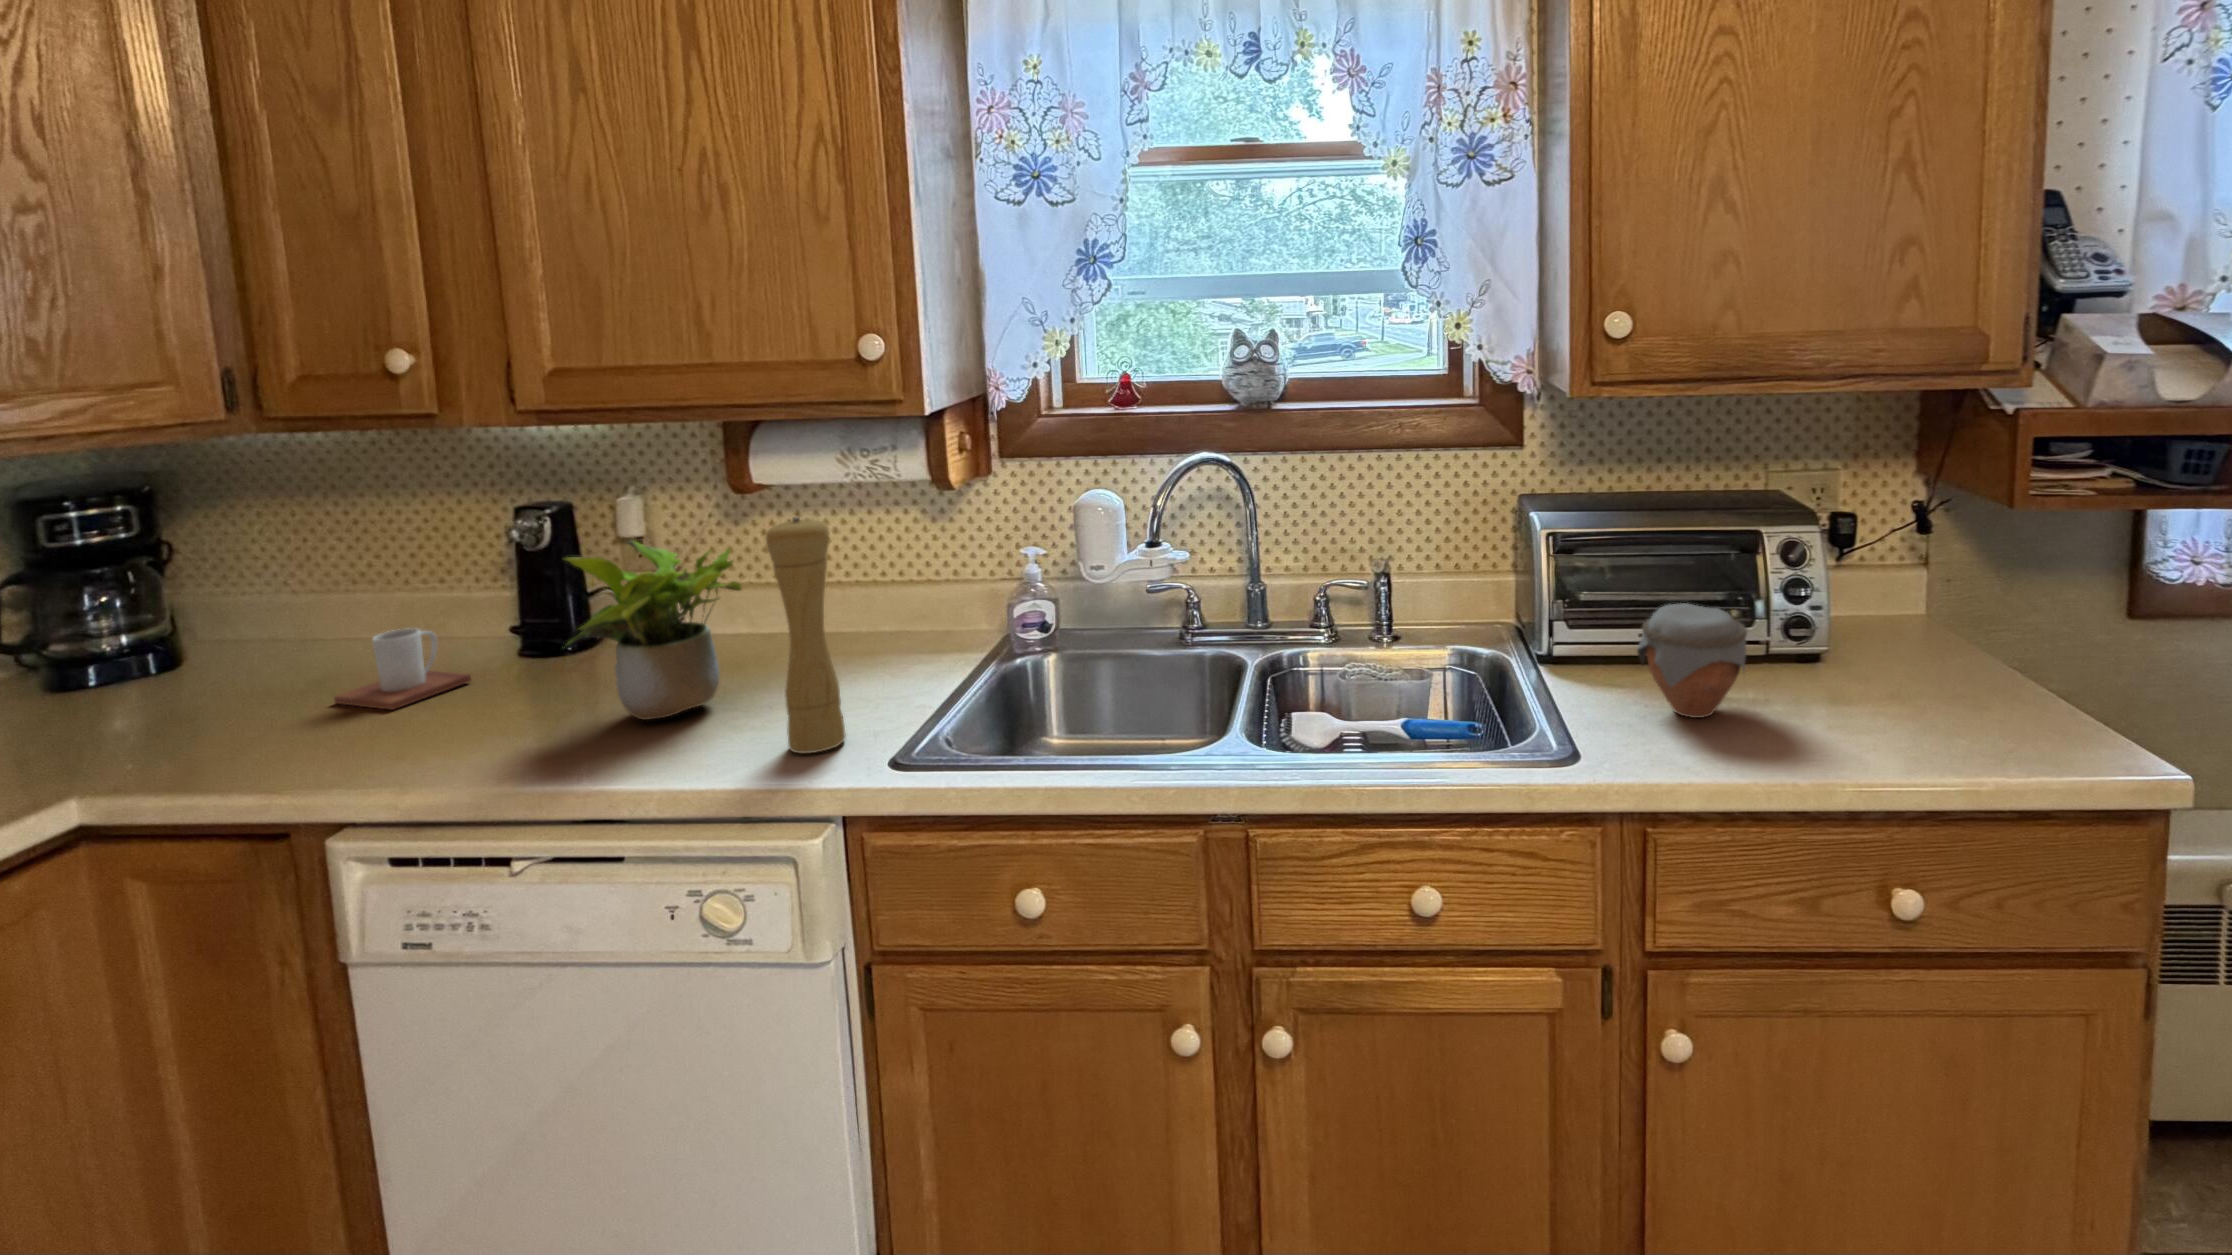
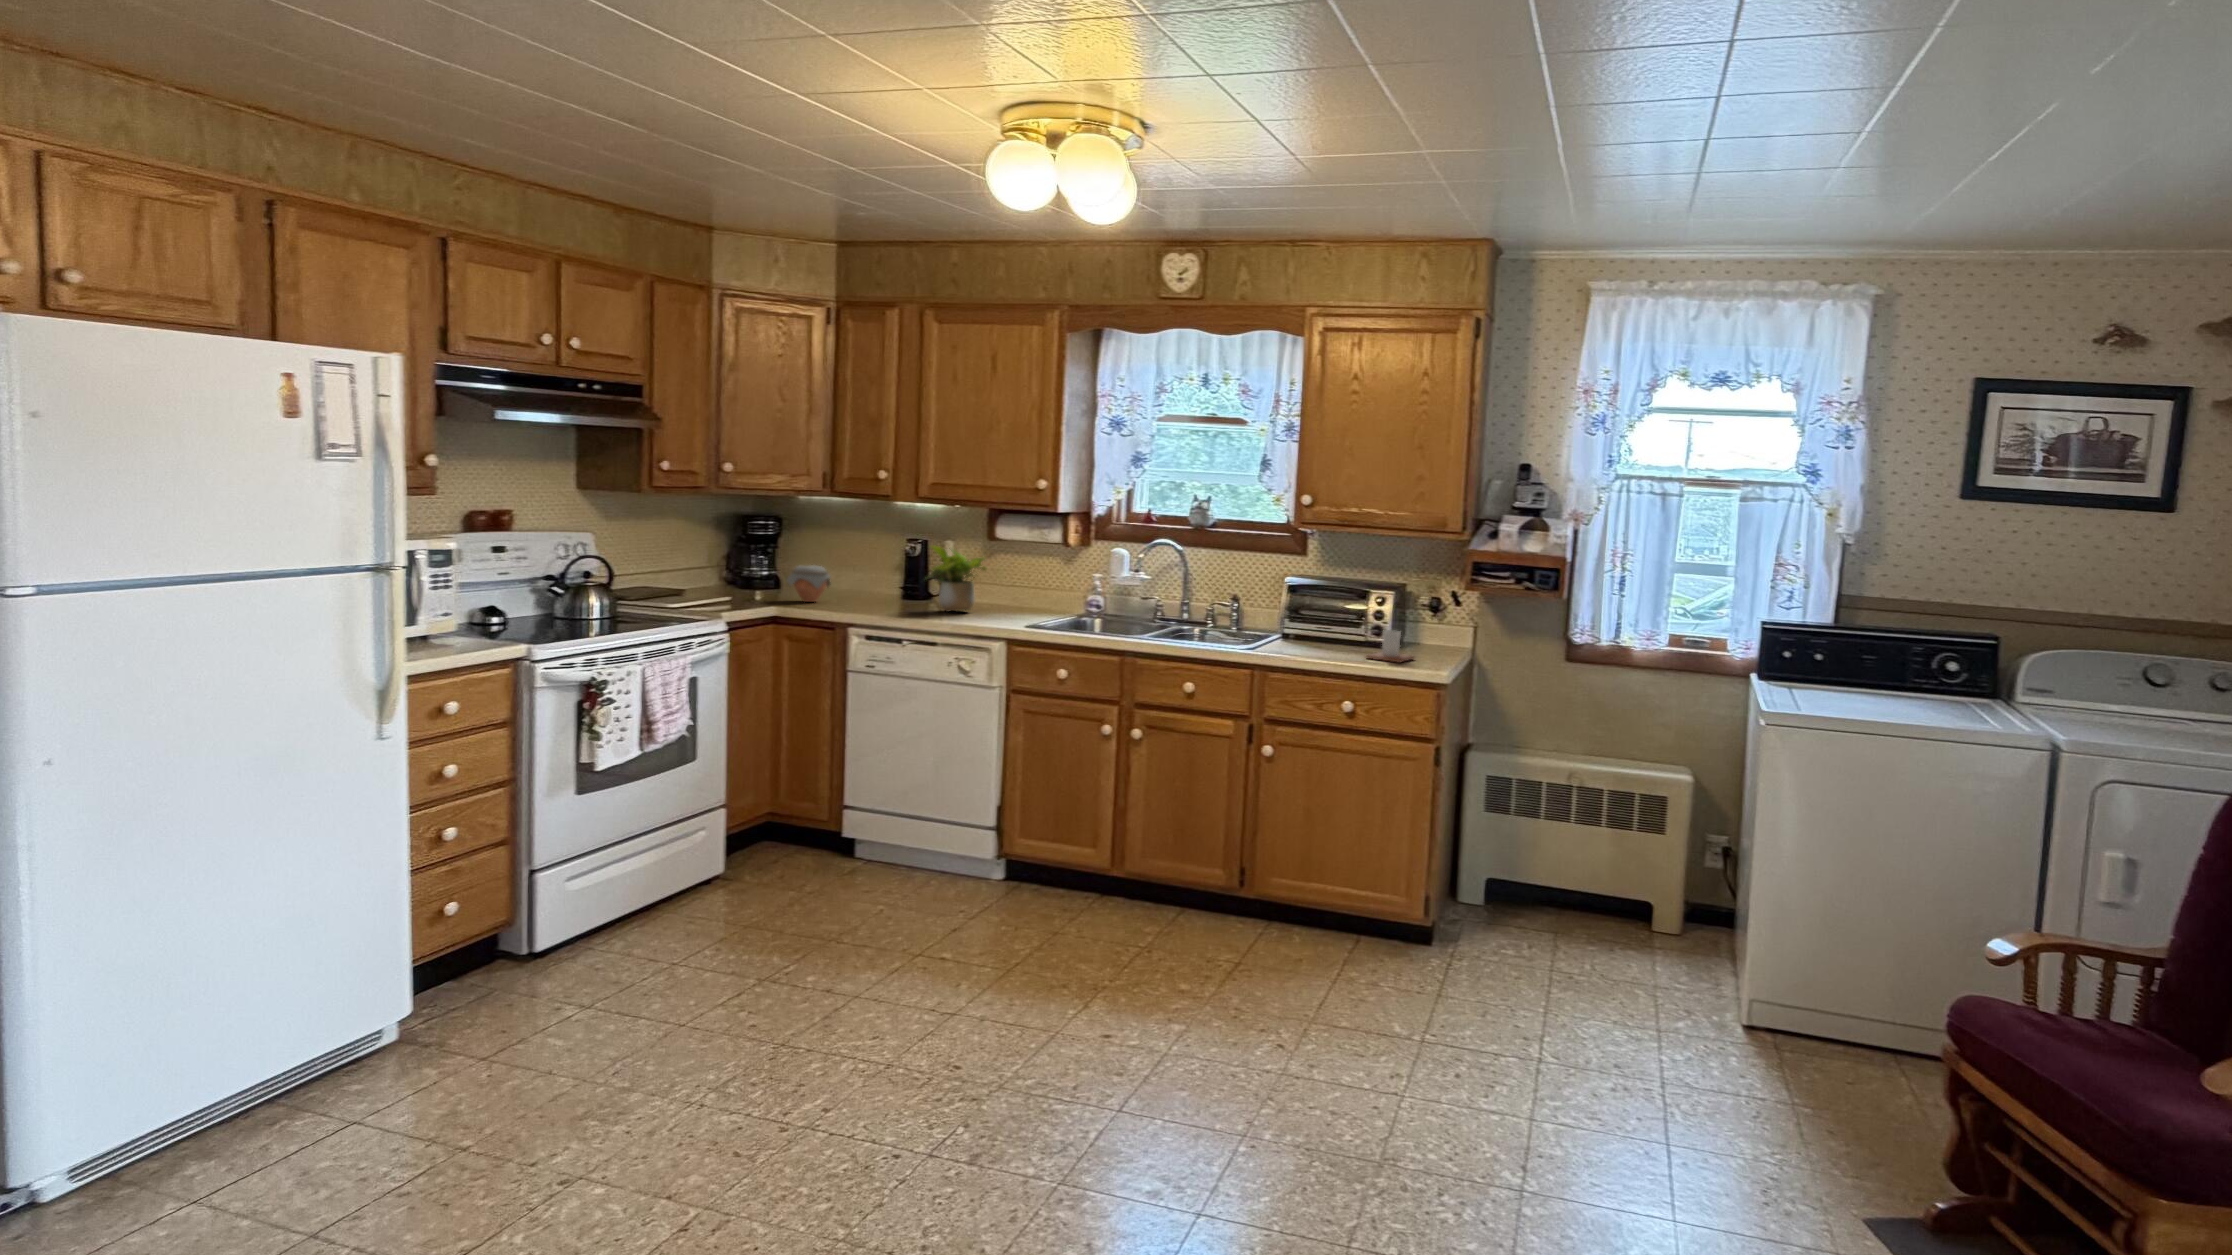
pepper mill: present [766,517,846,754] -> none [993,537,1017,621]
jar: present [1637,603,1747,718] -> present [787,566,831,602]
mug: present [334,628,471,710] -> present [1366,630,1414,662]

